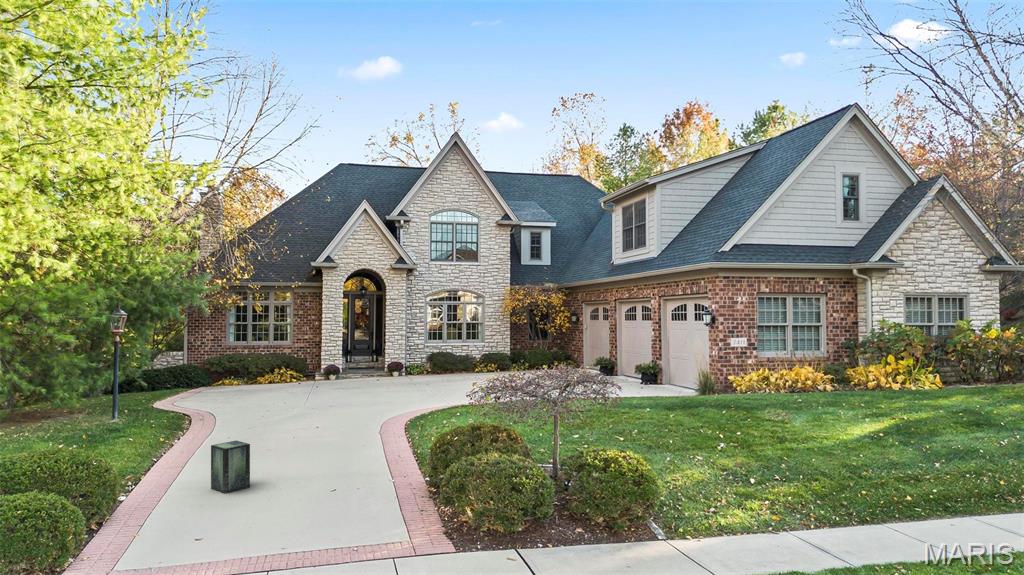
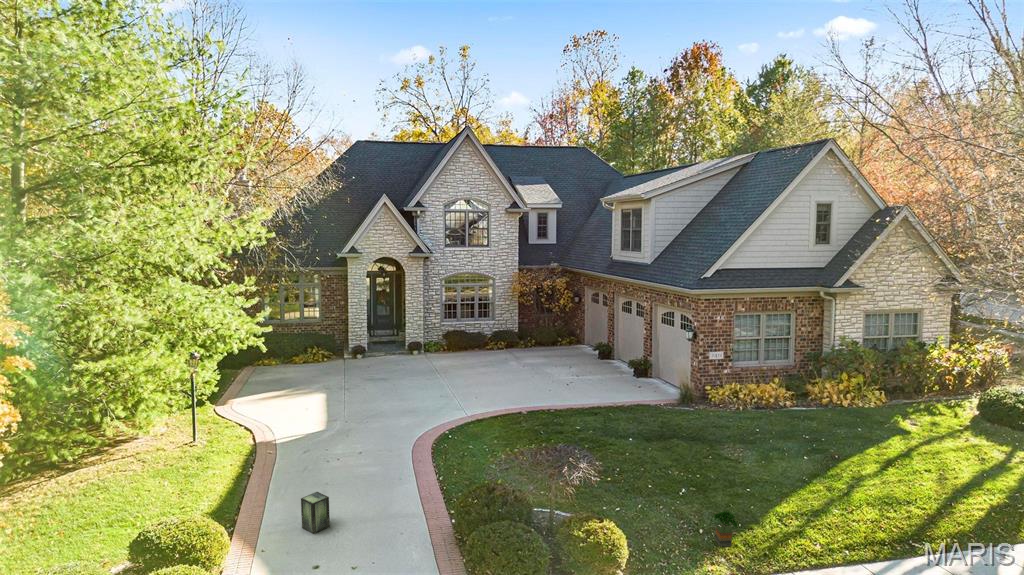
potted tree: none [776,449,813,498] -> present [714,511,738,546]

